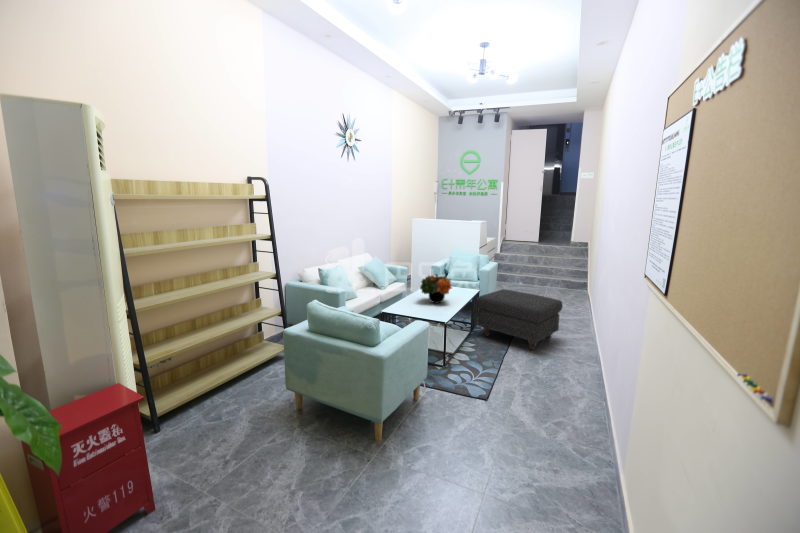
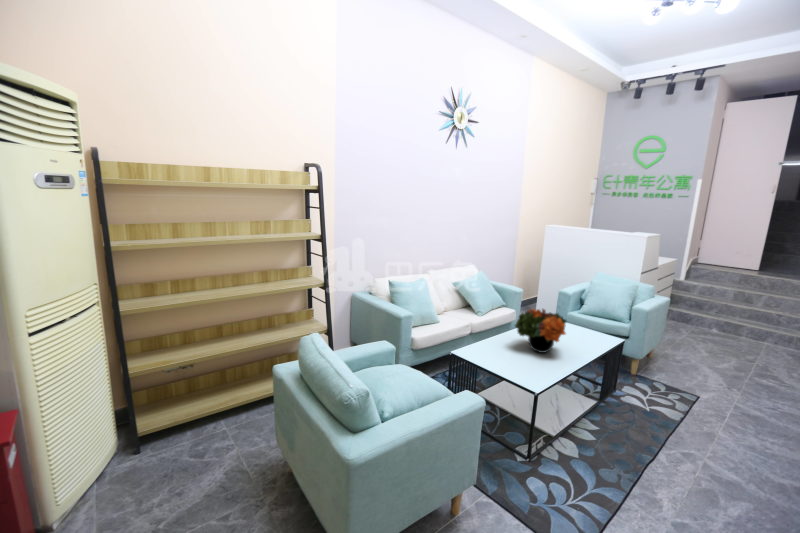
ottoman: present [476,289,562,350] -> none [610,345,788,467]

